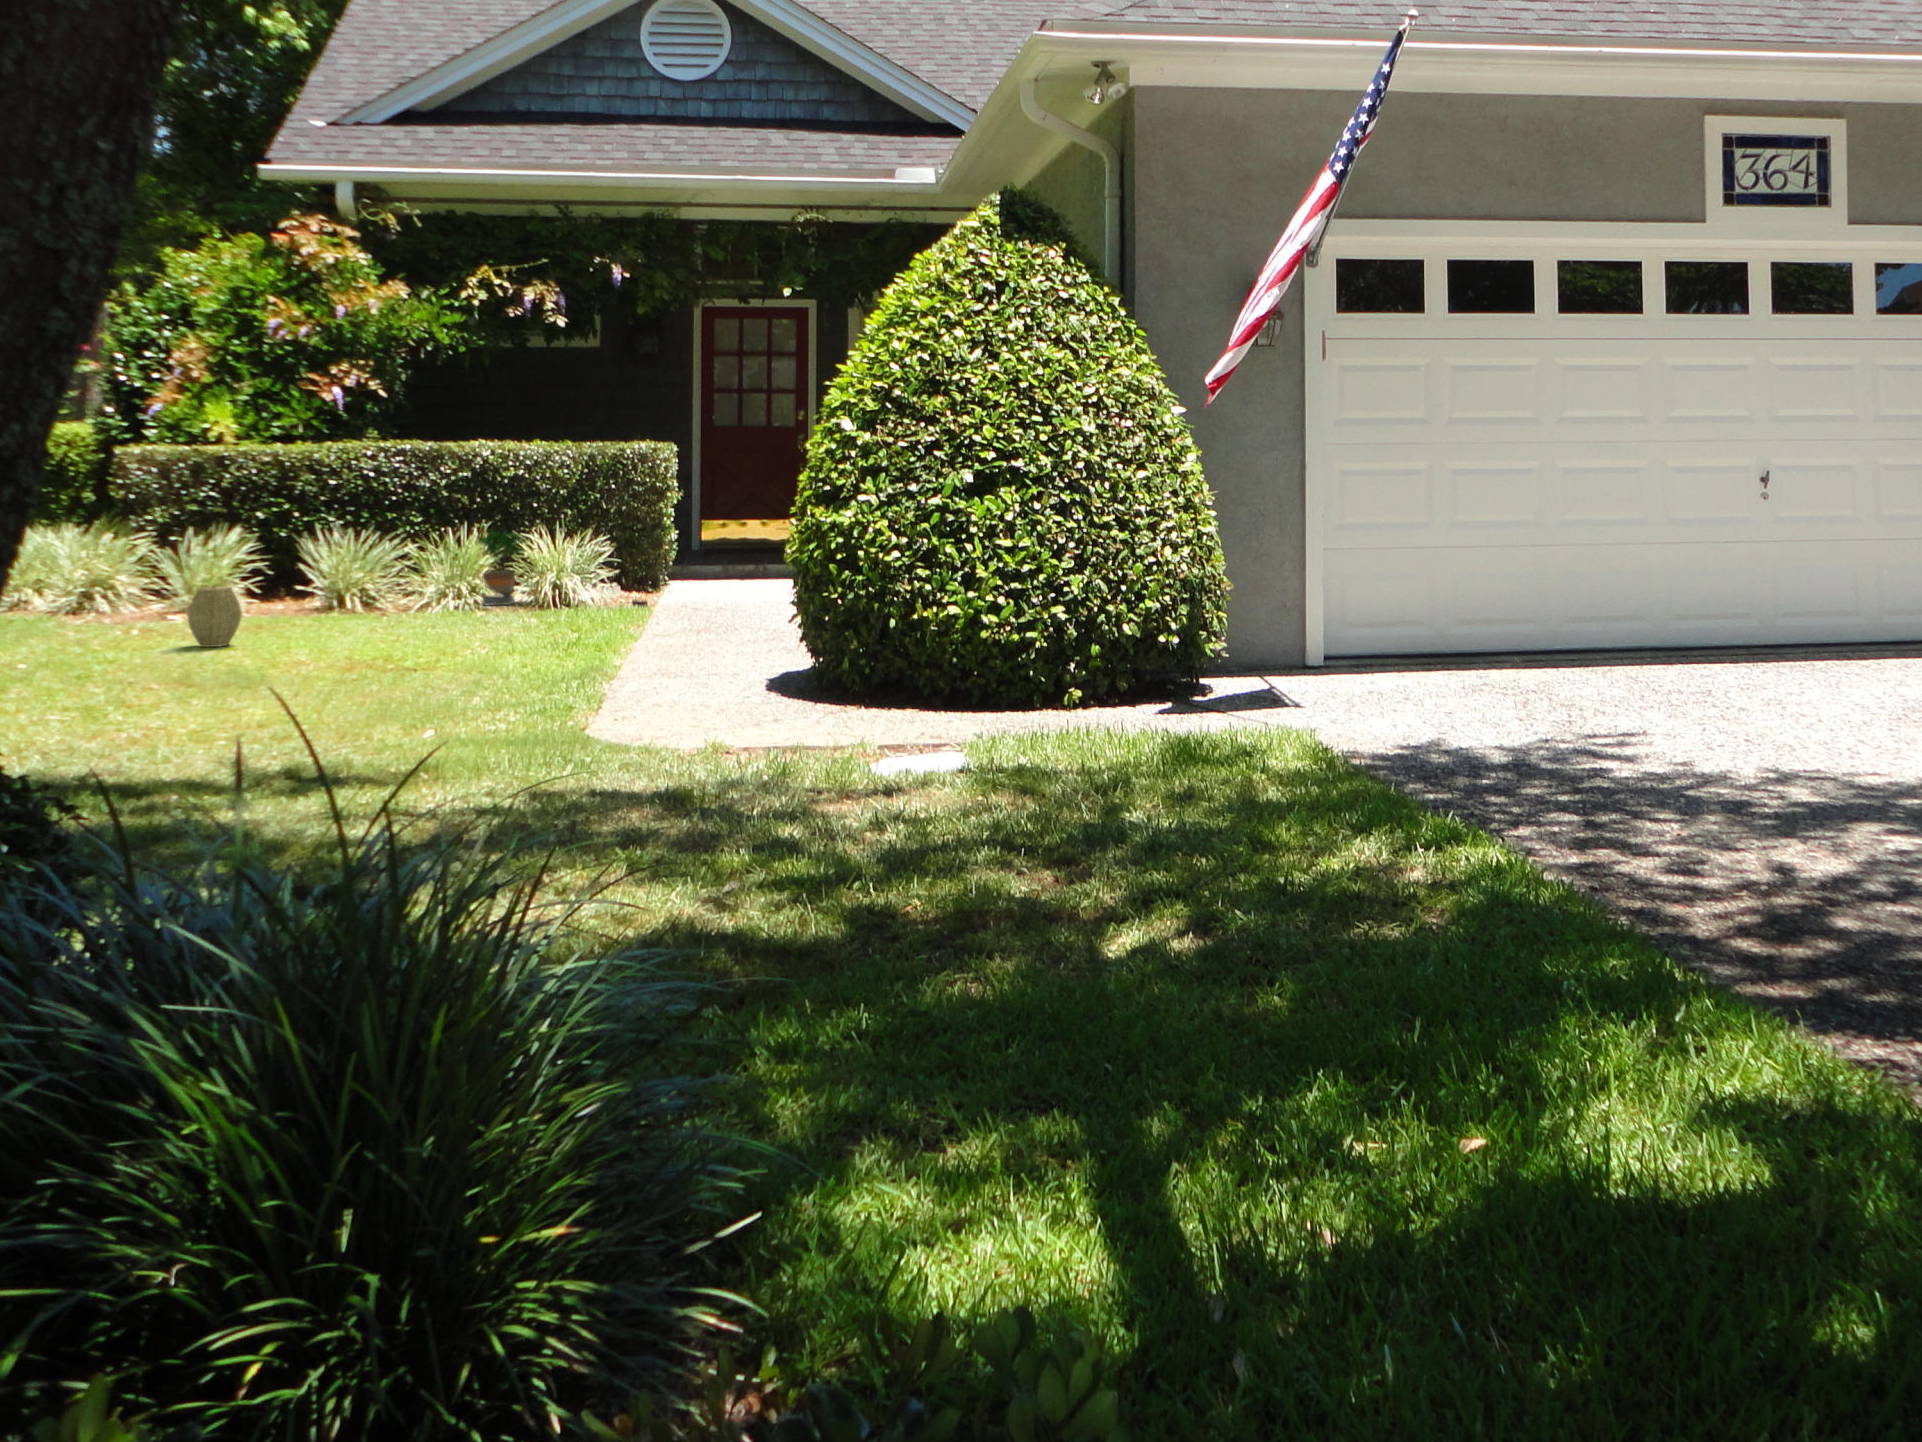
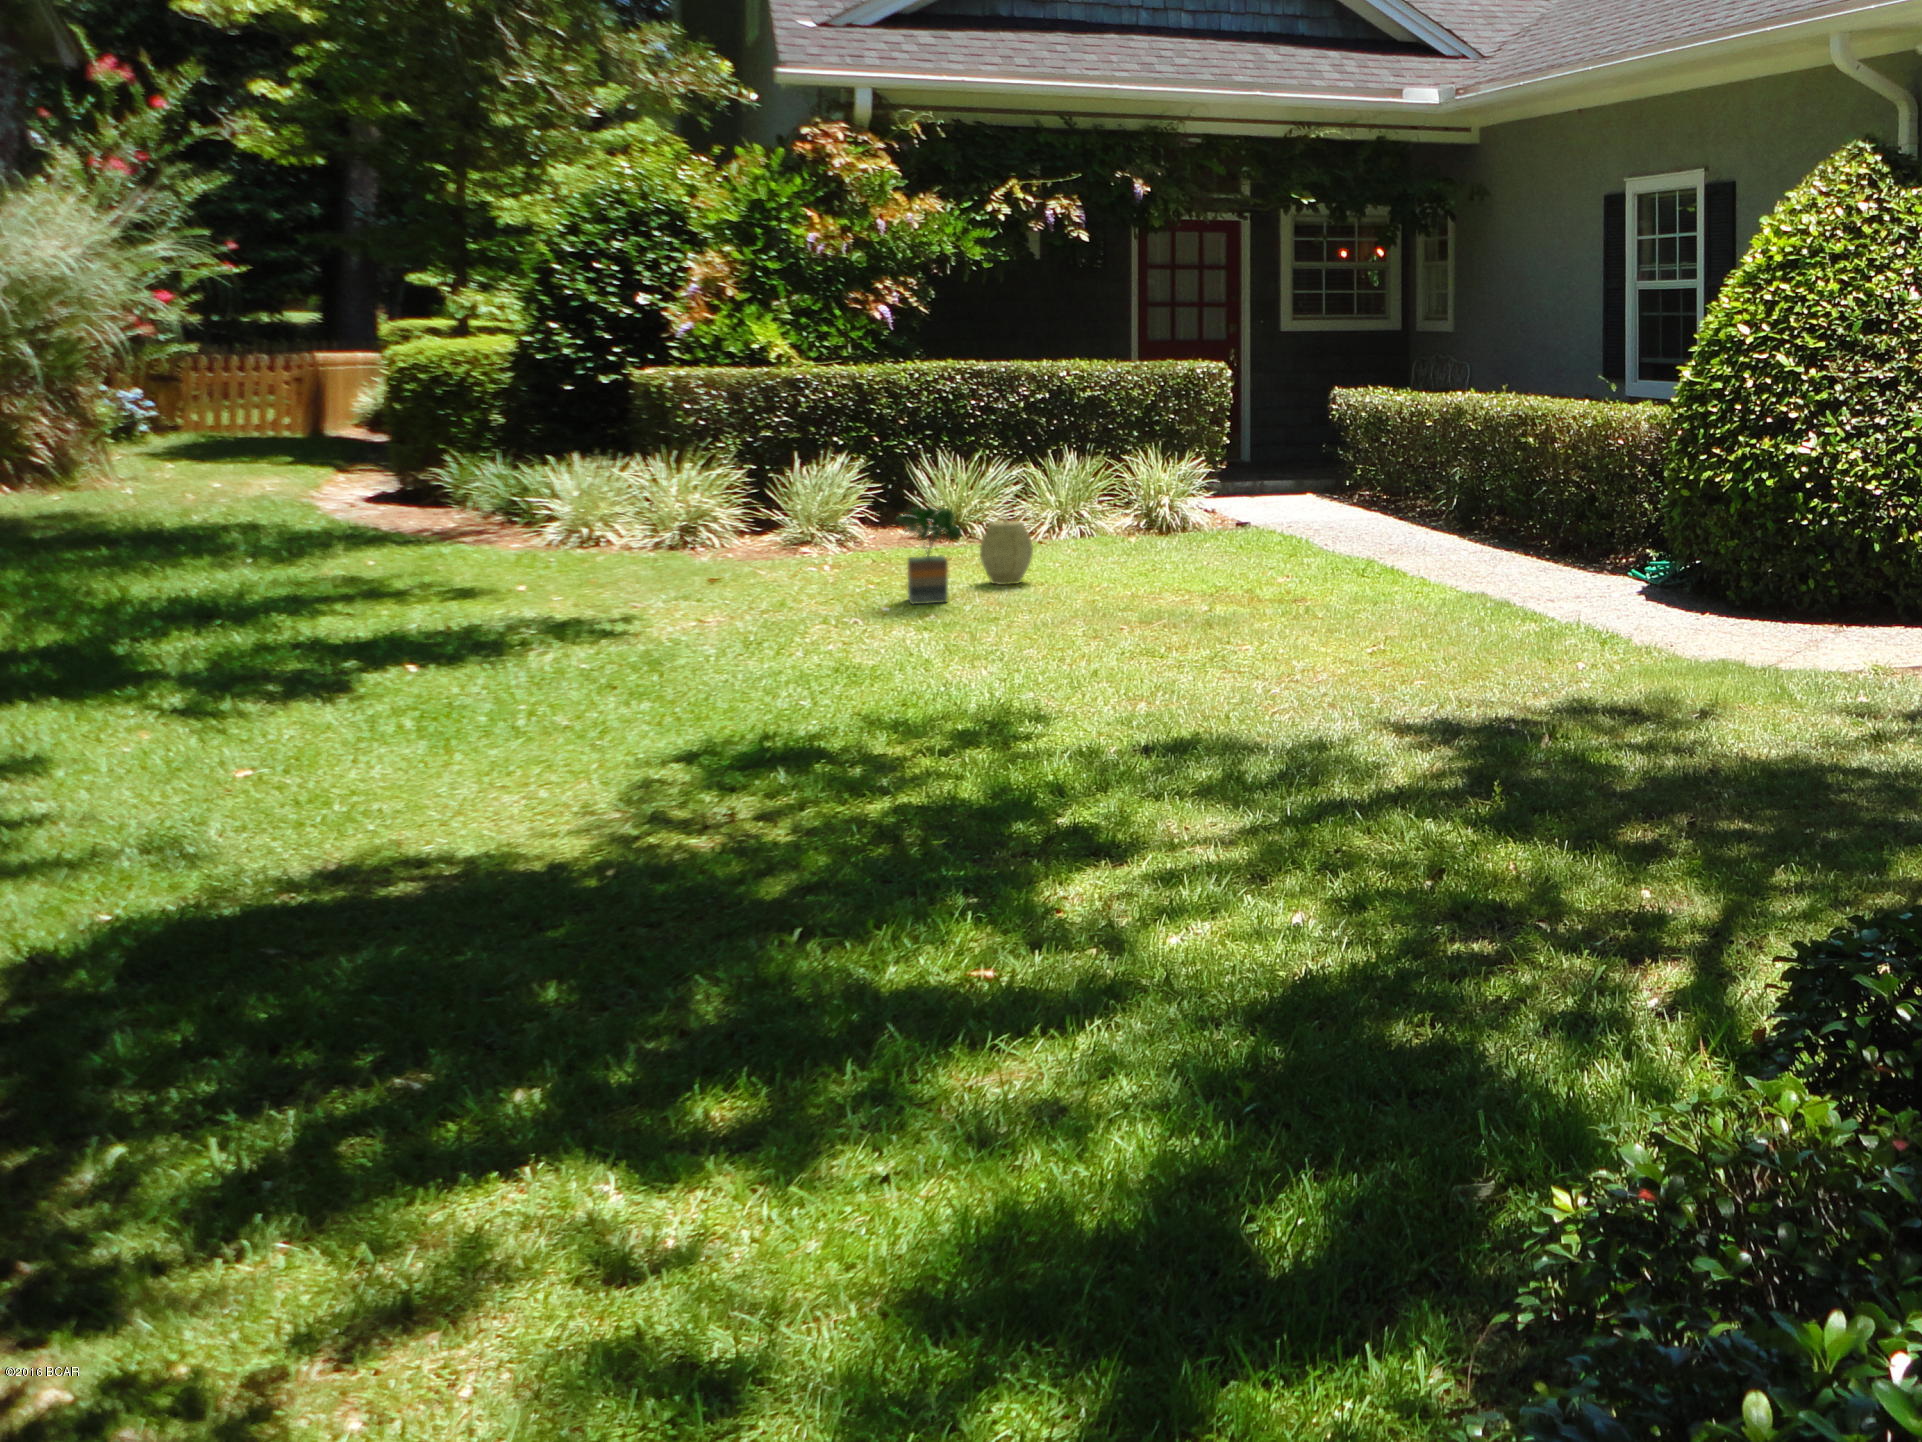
potted tree: present [478,532,523,606] -> present [897,506,963,604]

